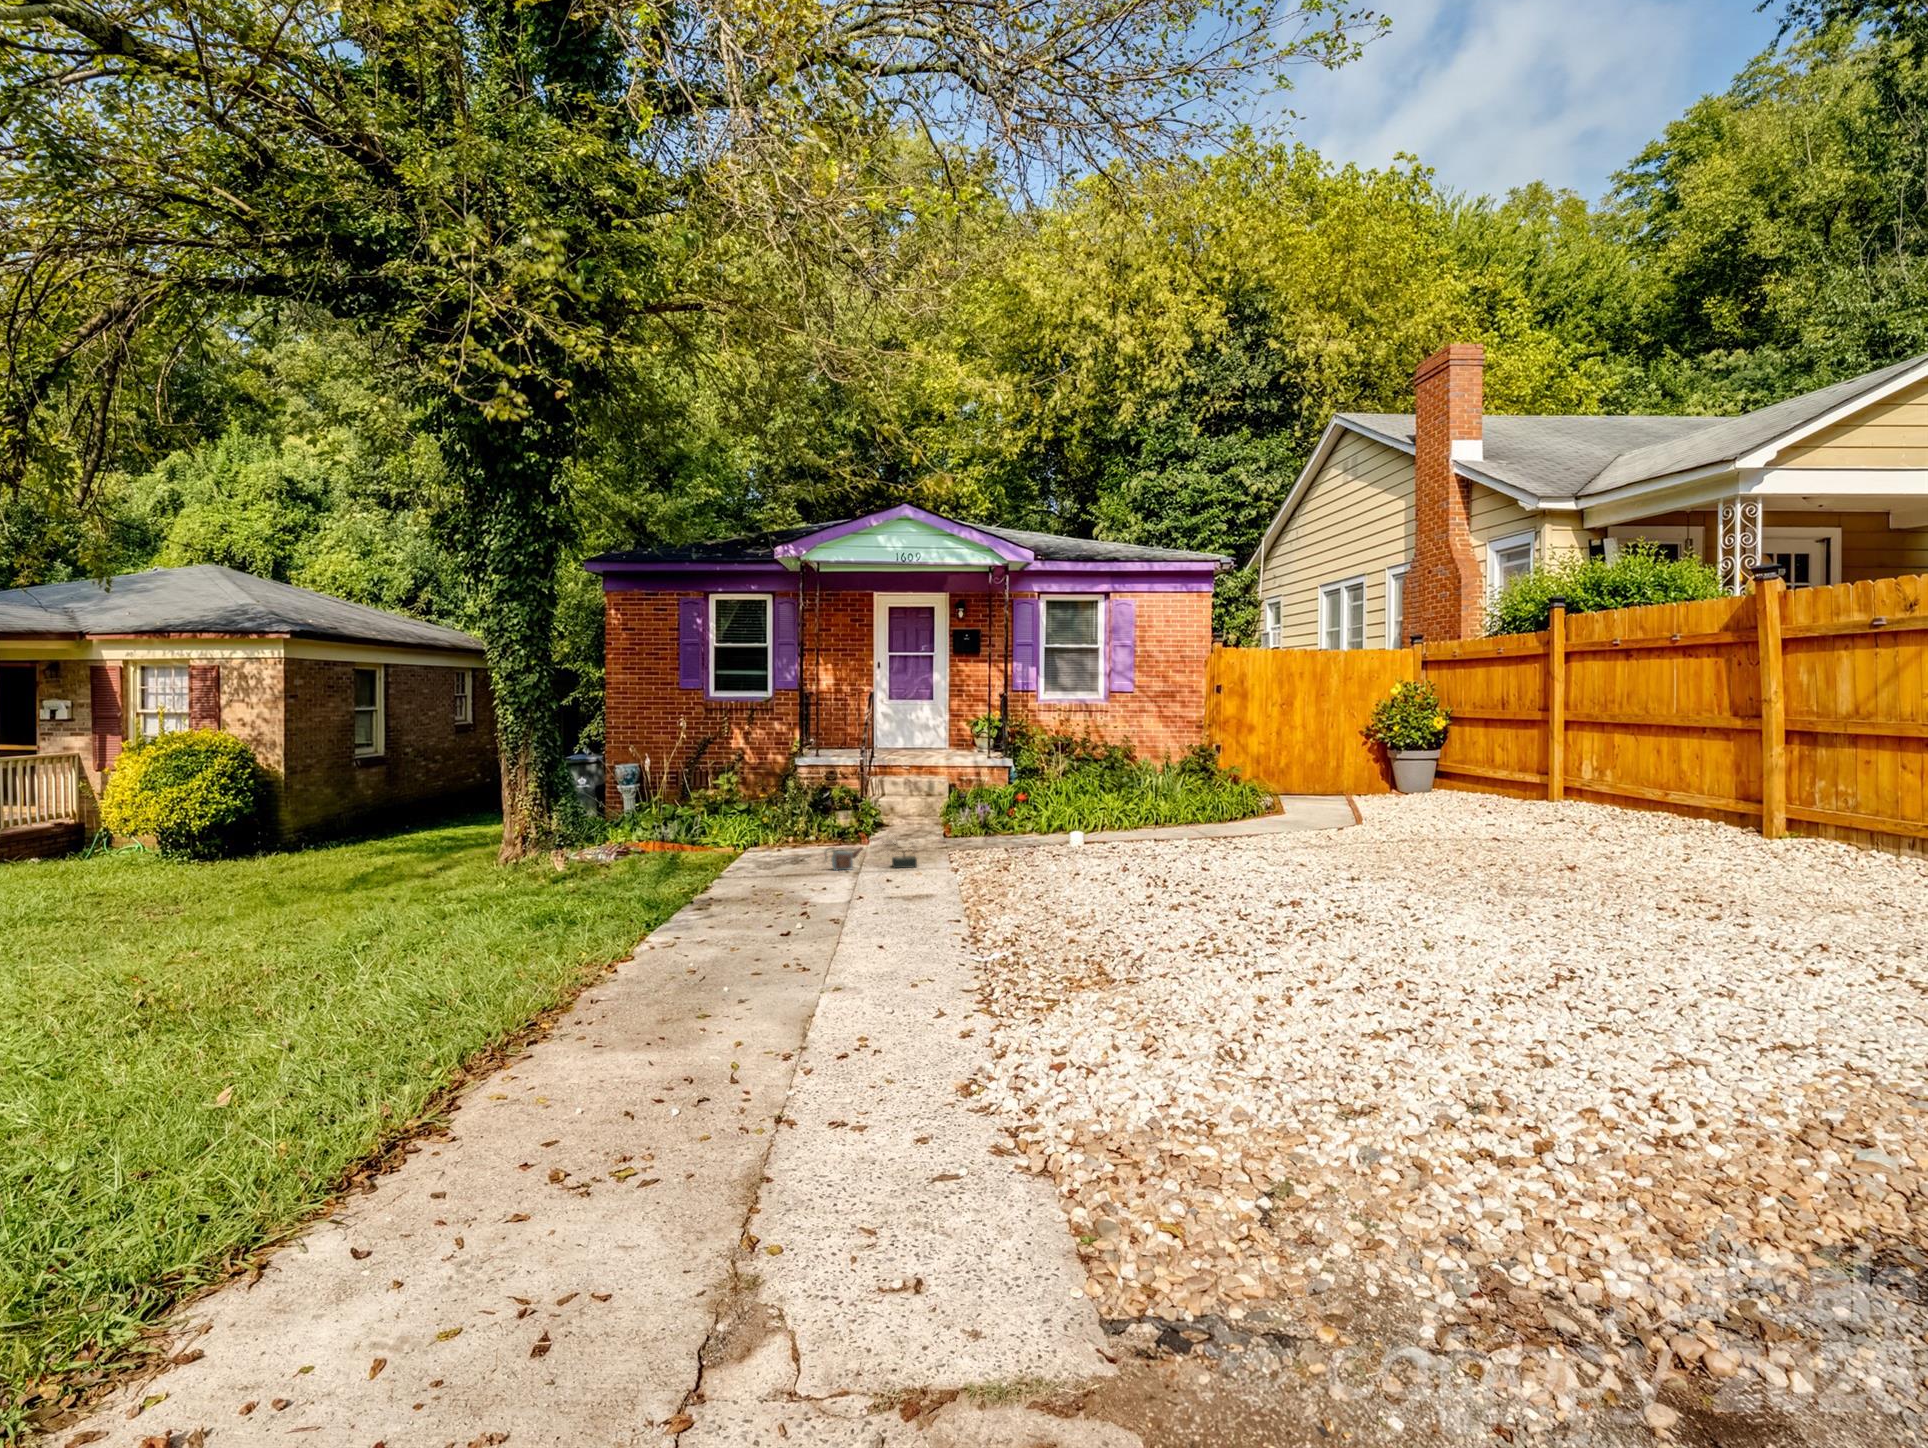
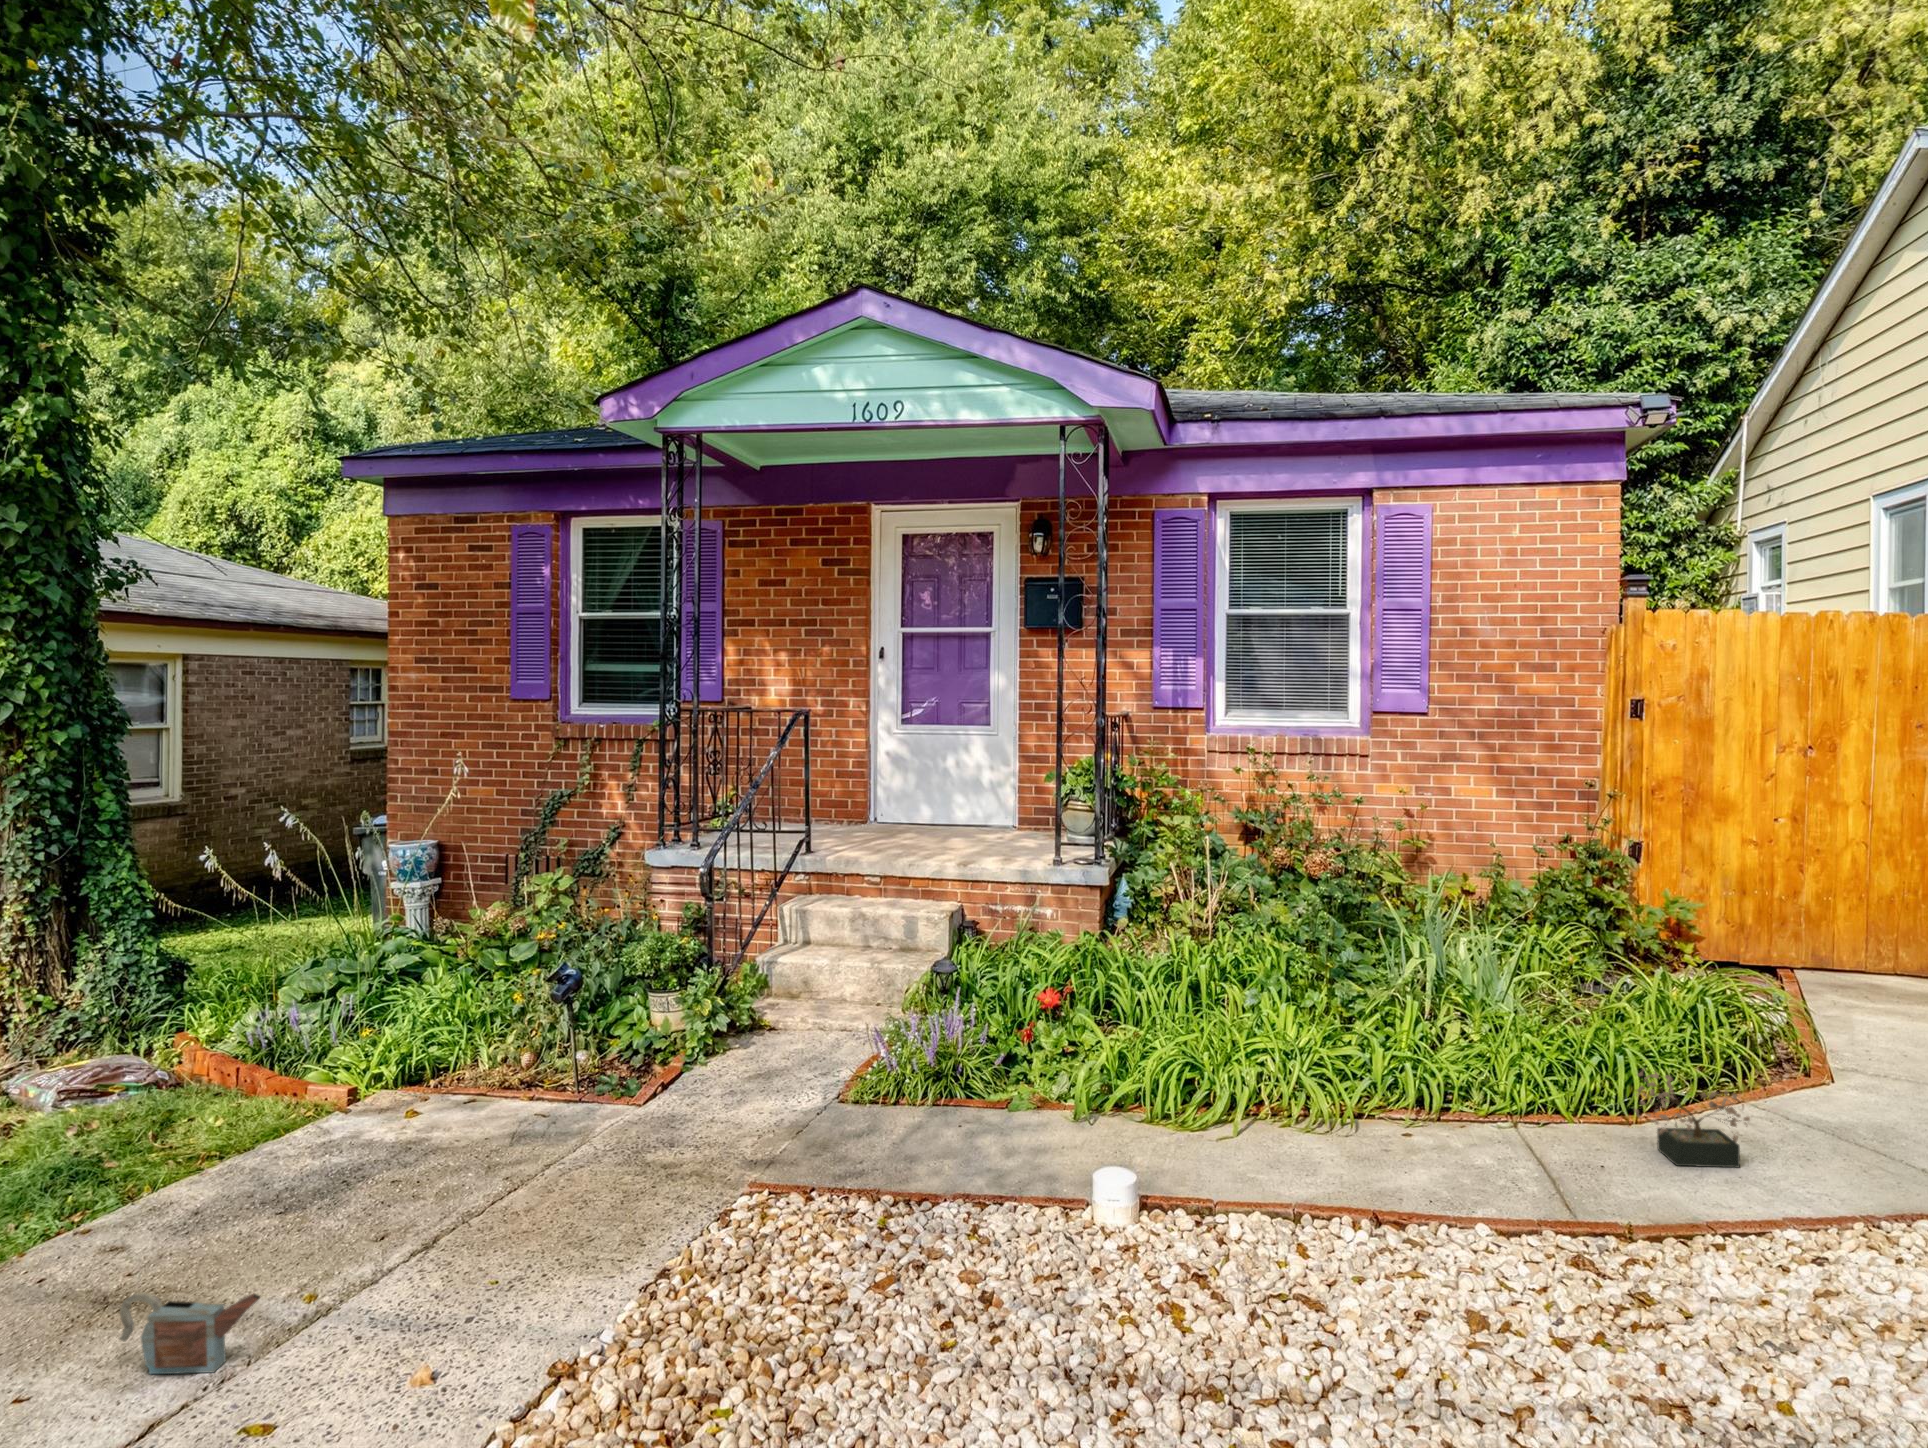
decorative plant: present [883,835,921,868] -> present [1635,1069,1750,1168]

